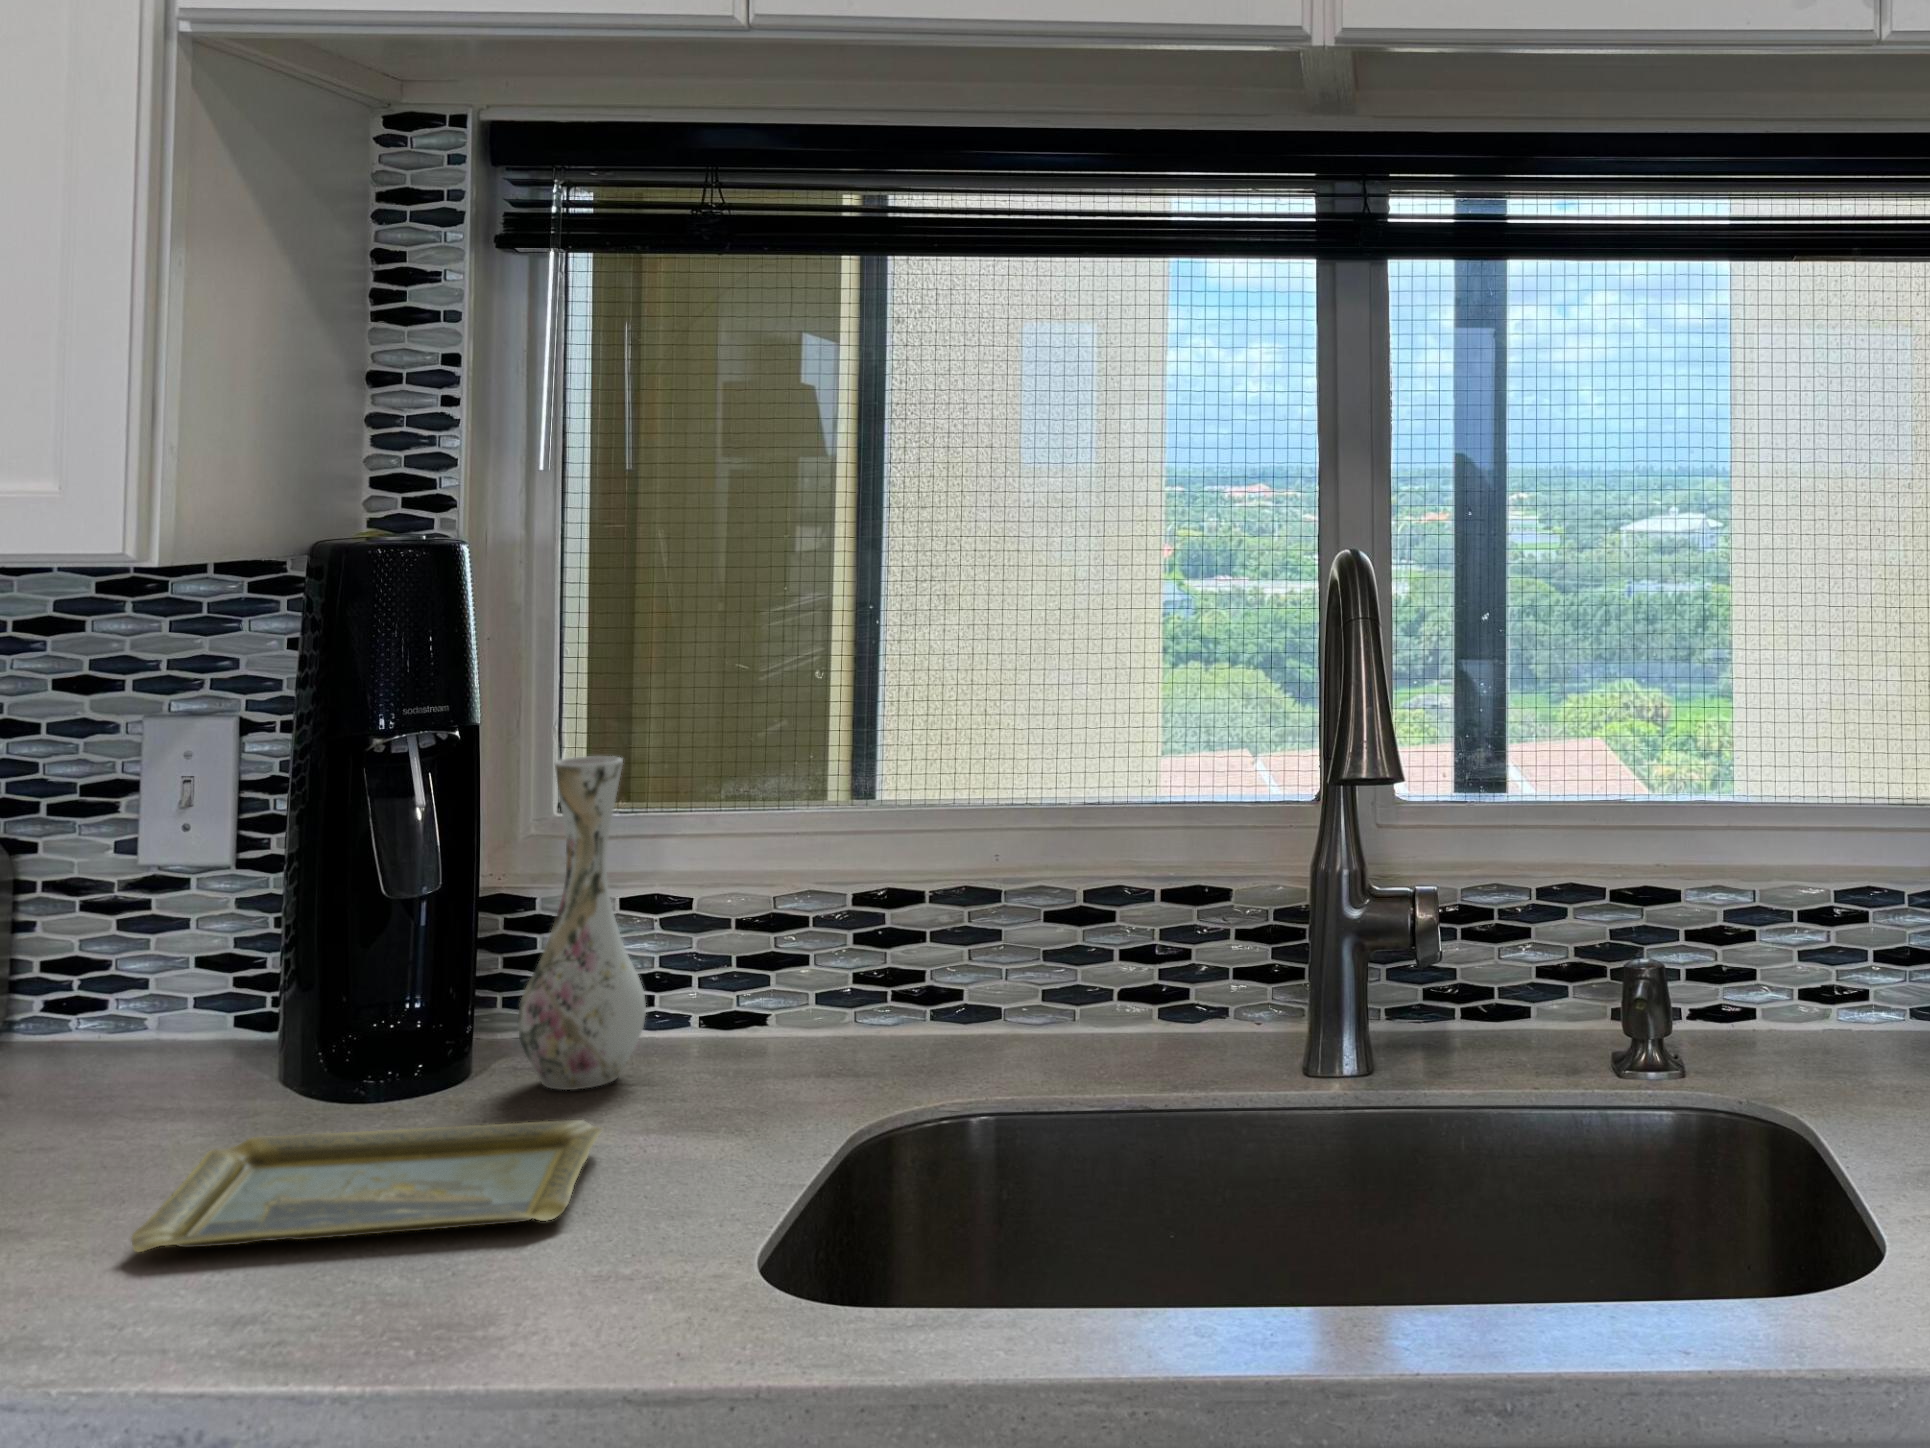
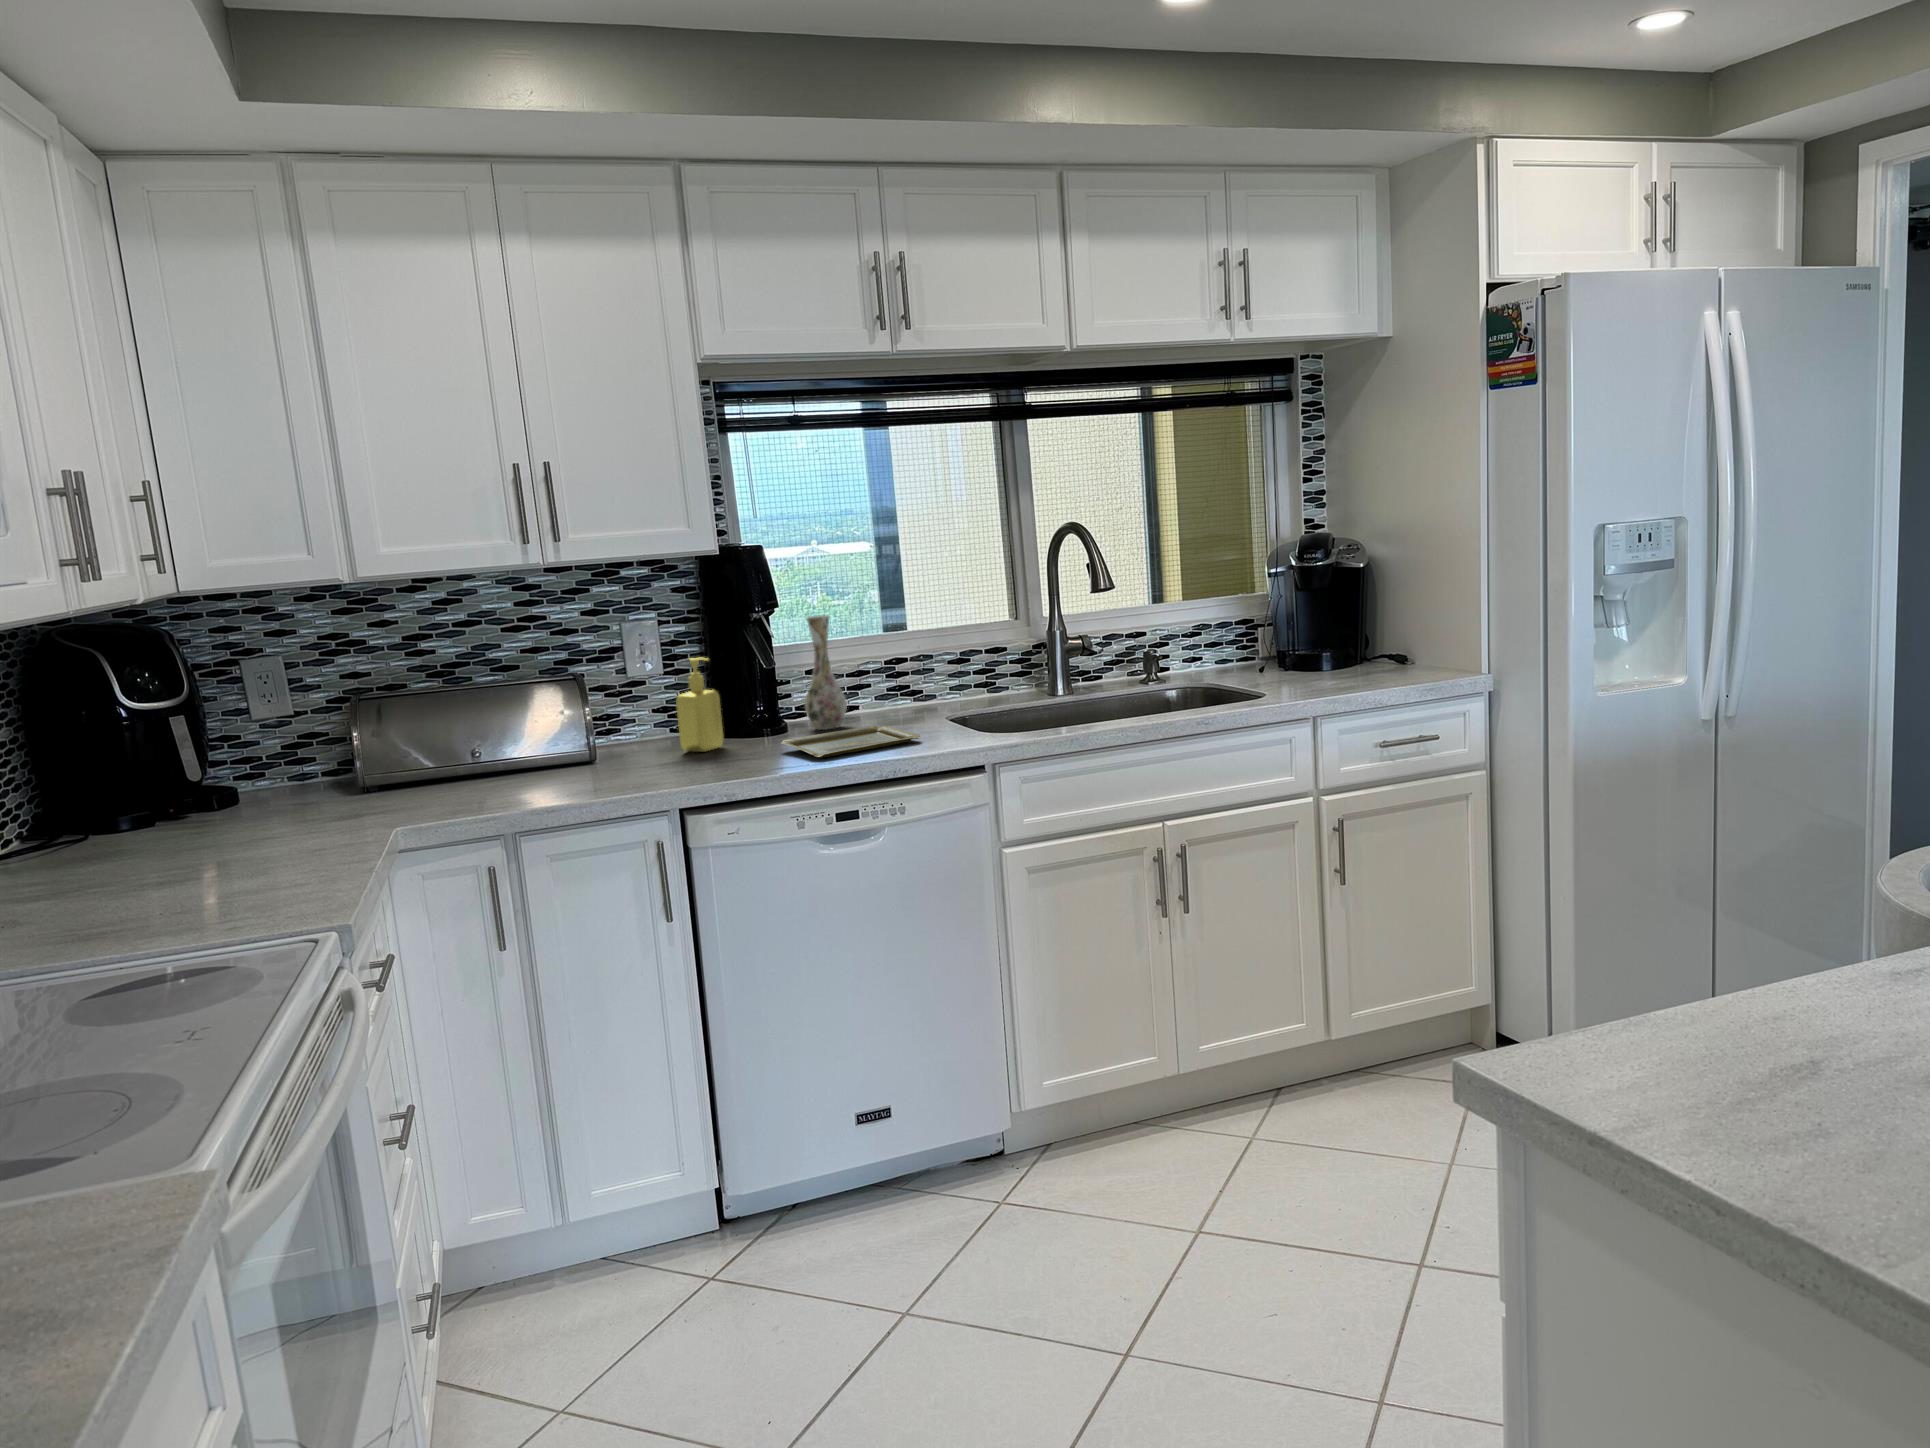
soap dispenser: none [82,844,228,1123] -> present [676,658,723,752]

